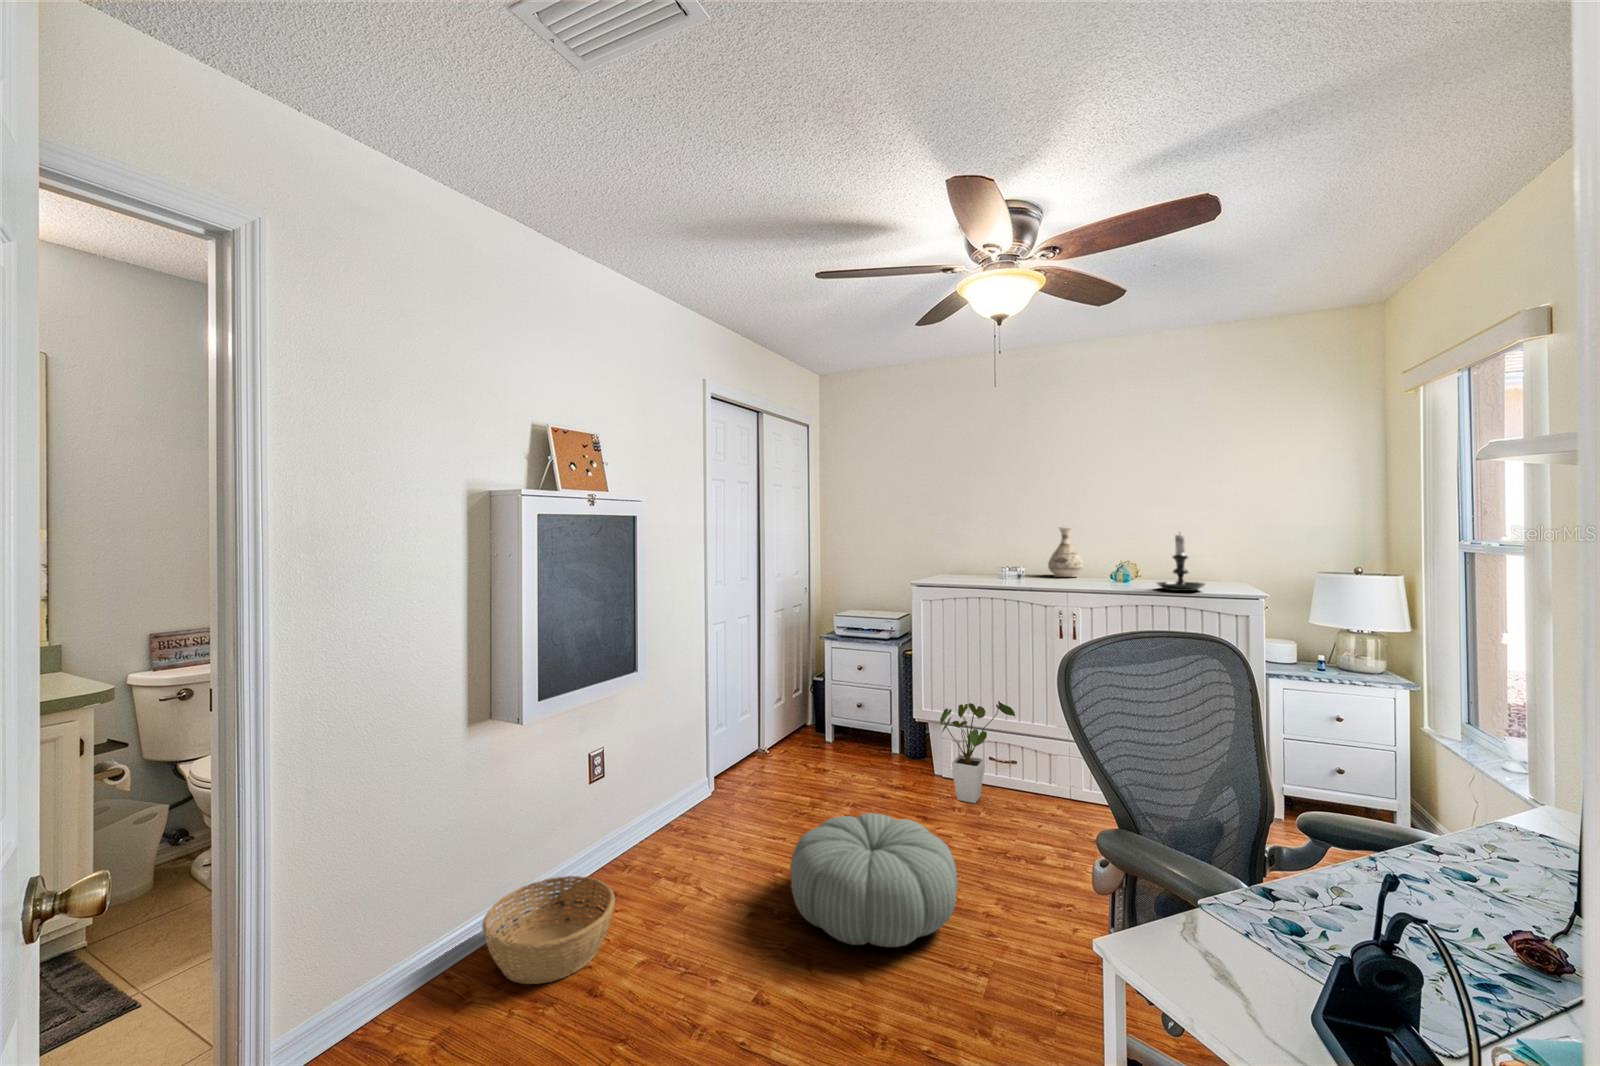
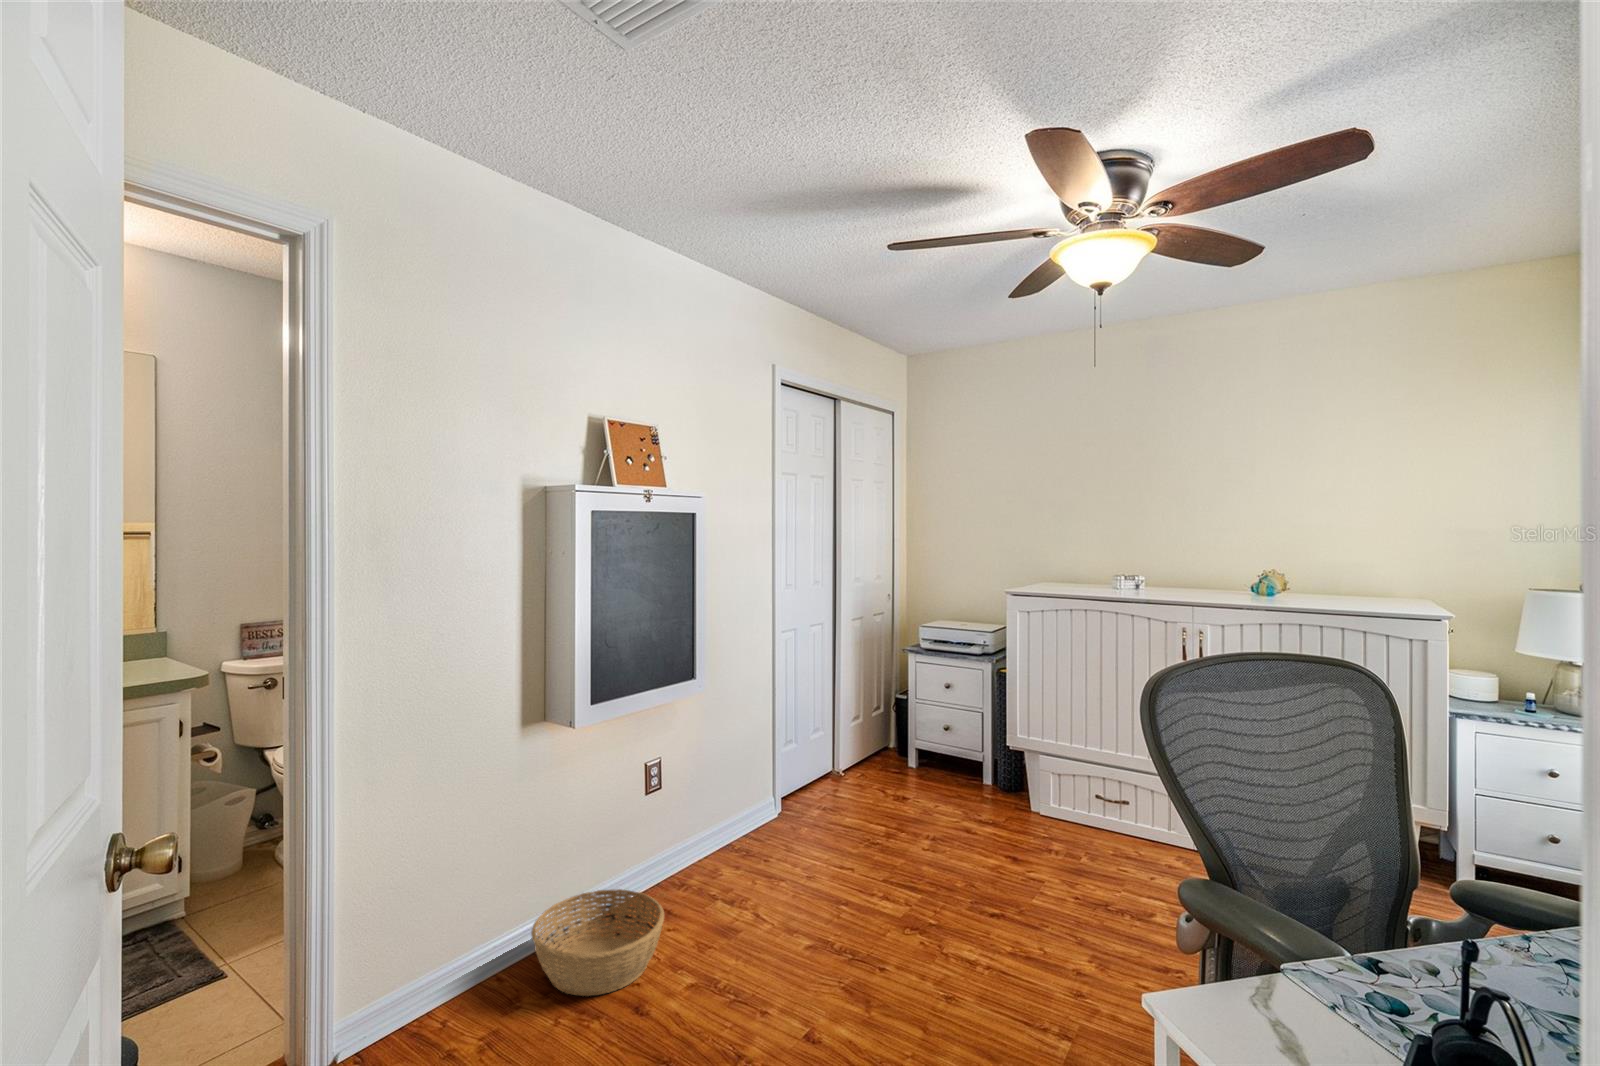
vase: present [1048,527,1083,577] -> none [1181,527,1224,586]
candle holder: present [1157,535,1205,591] -> none [1313,533,1378,607]
house plant: present [940,701,1015,803] -> none [1037,729,1132,846]
pouf: present [790,813,957,947] -> none [852,848,1041,997]

